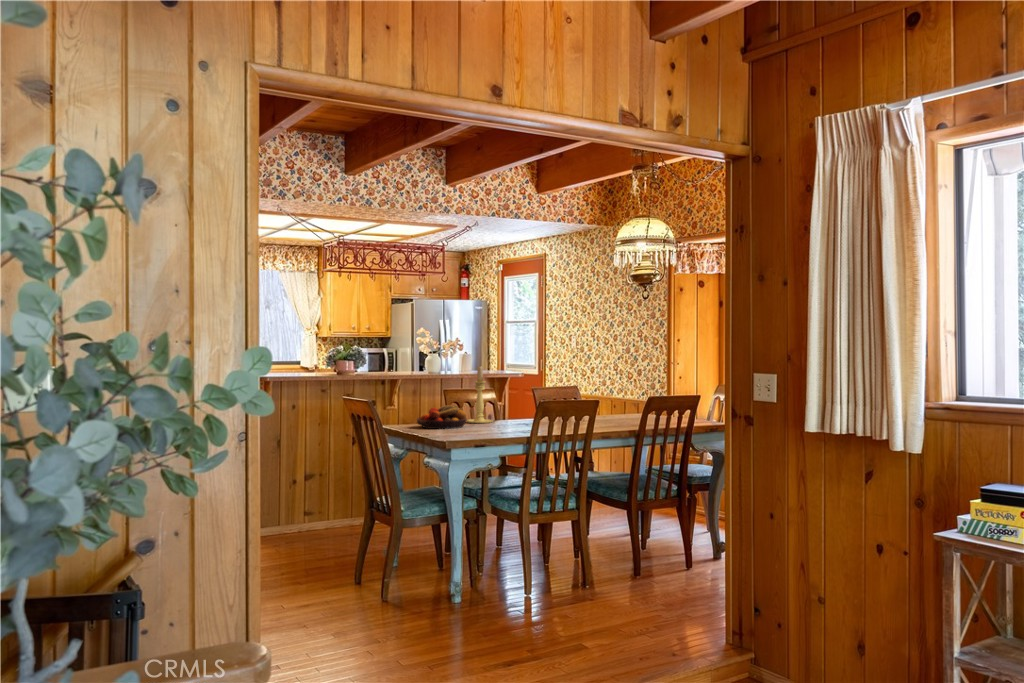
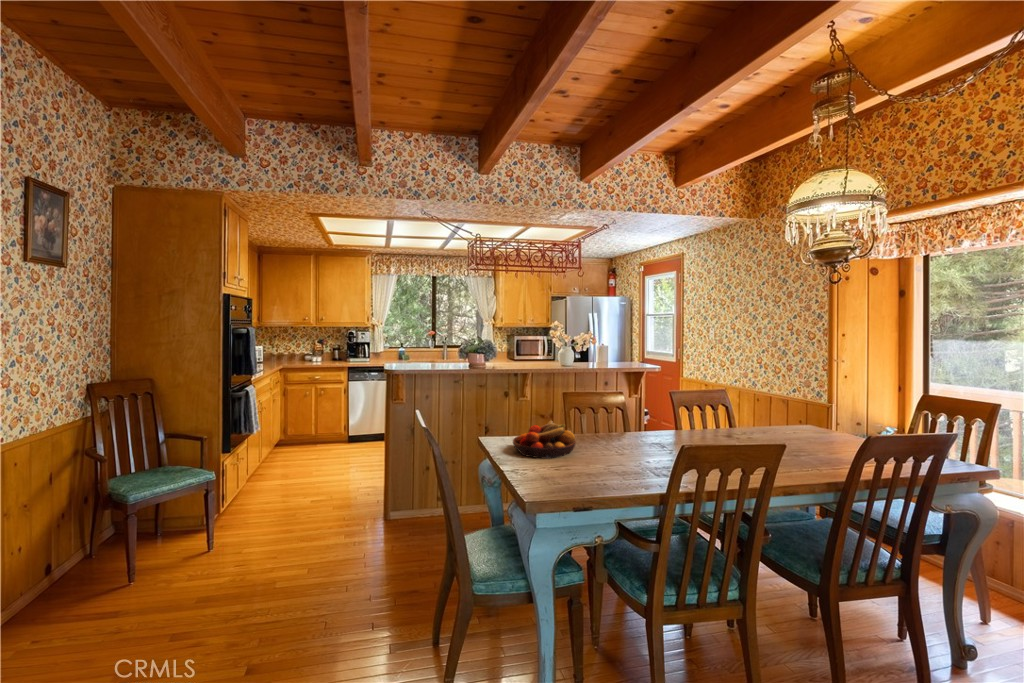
candle holder: present [466,366,492,423] -> none [581,370,615,443]

